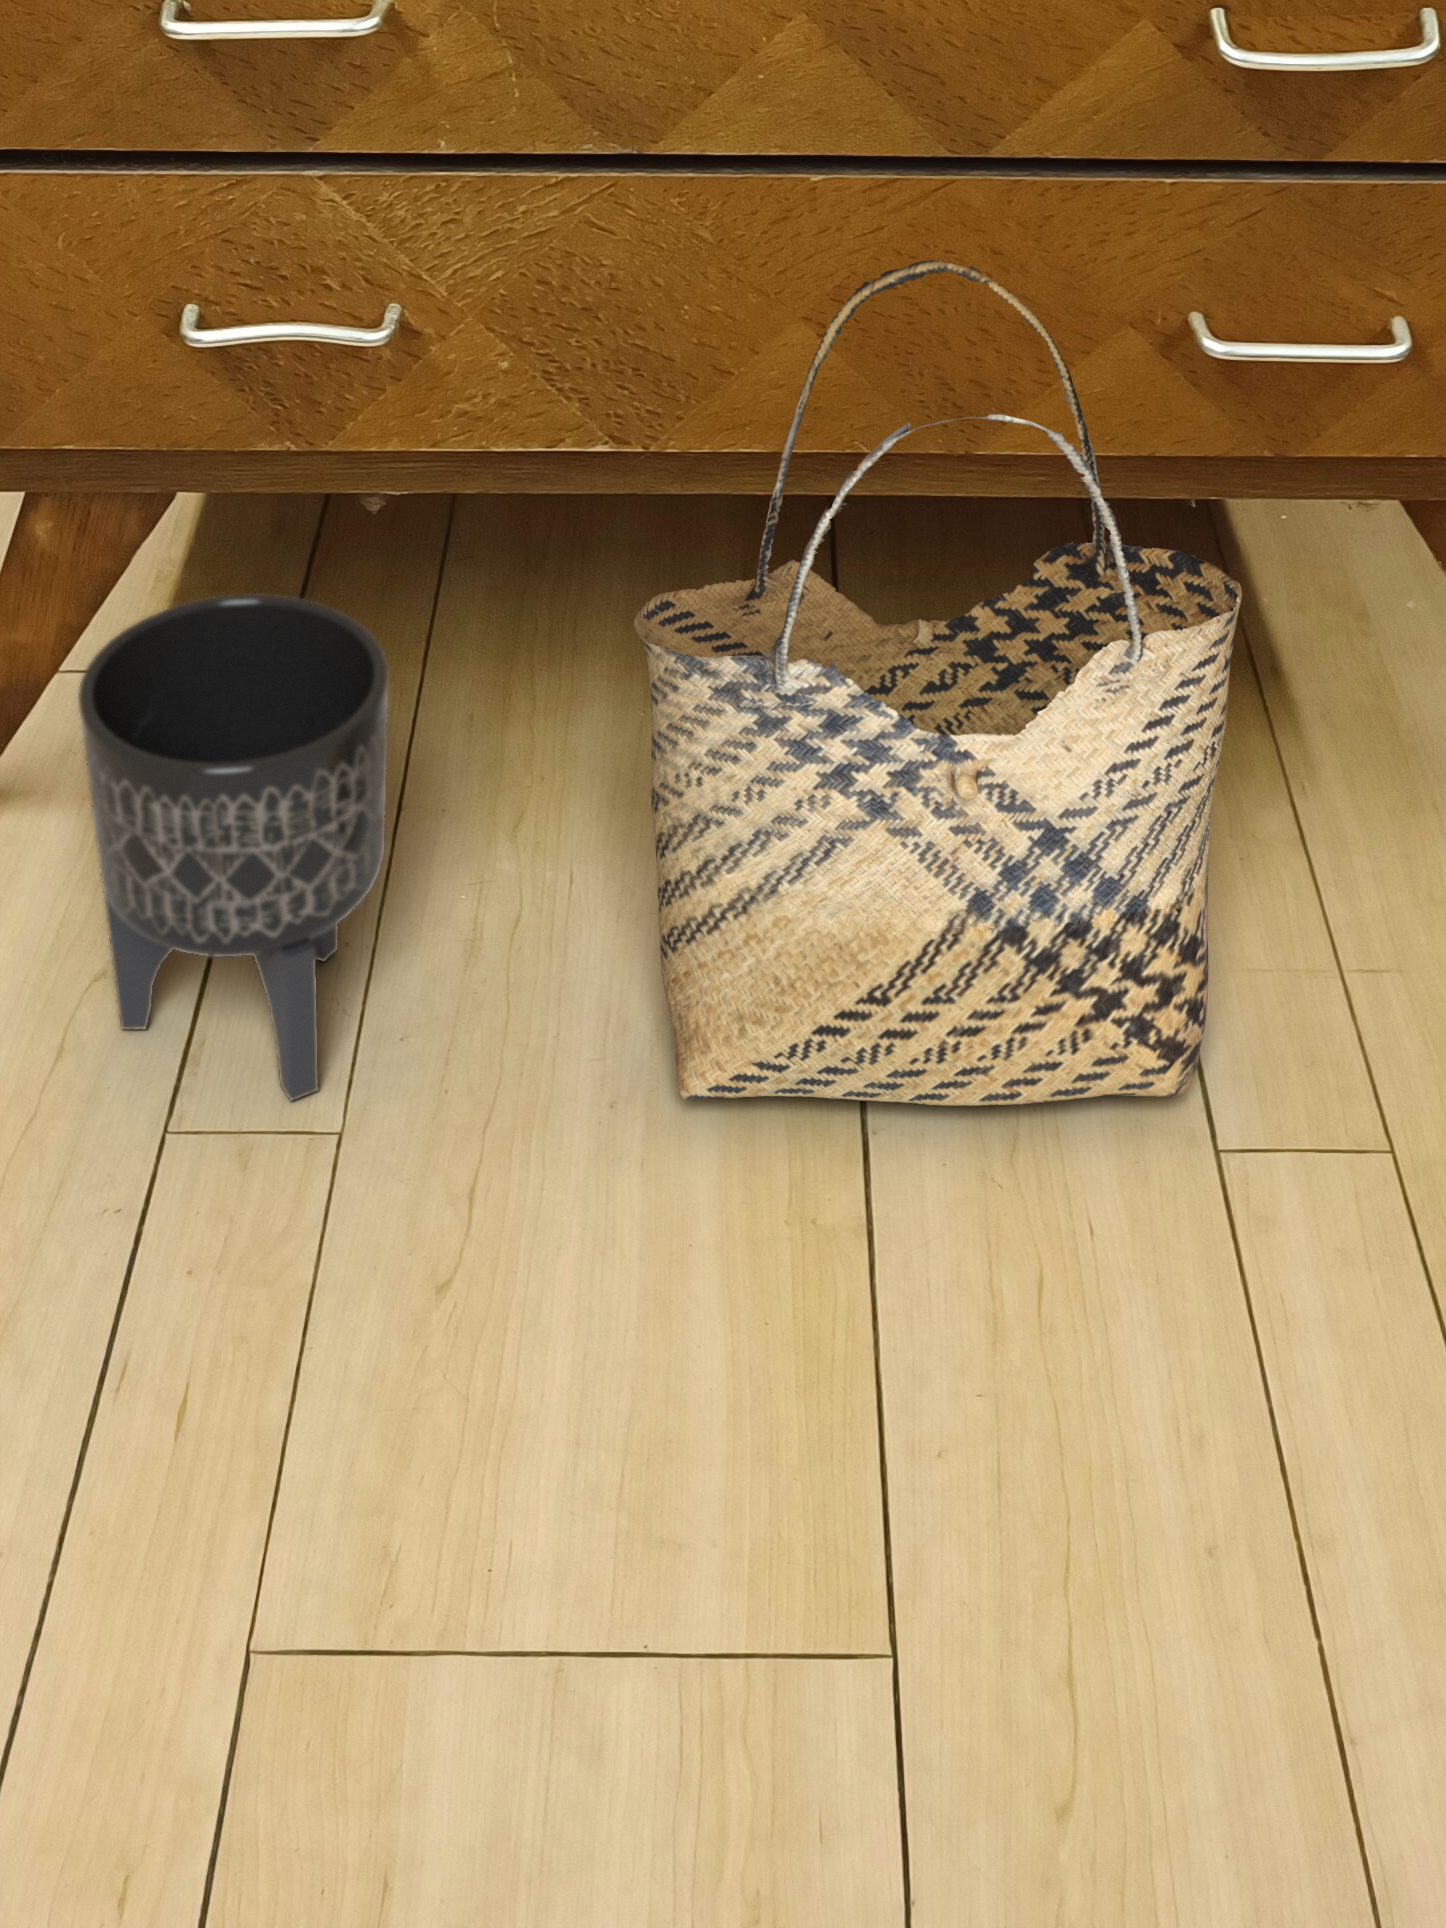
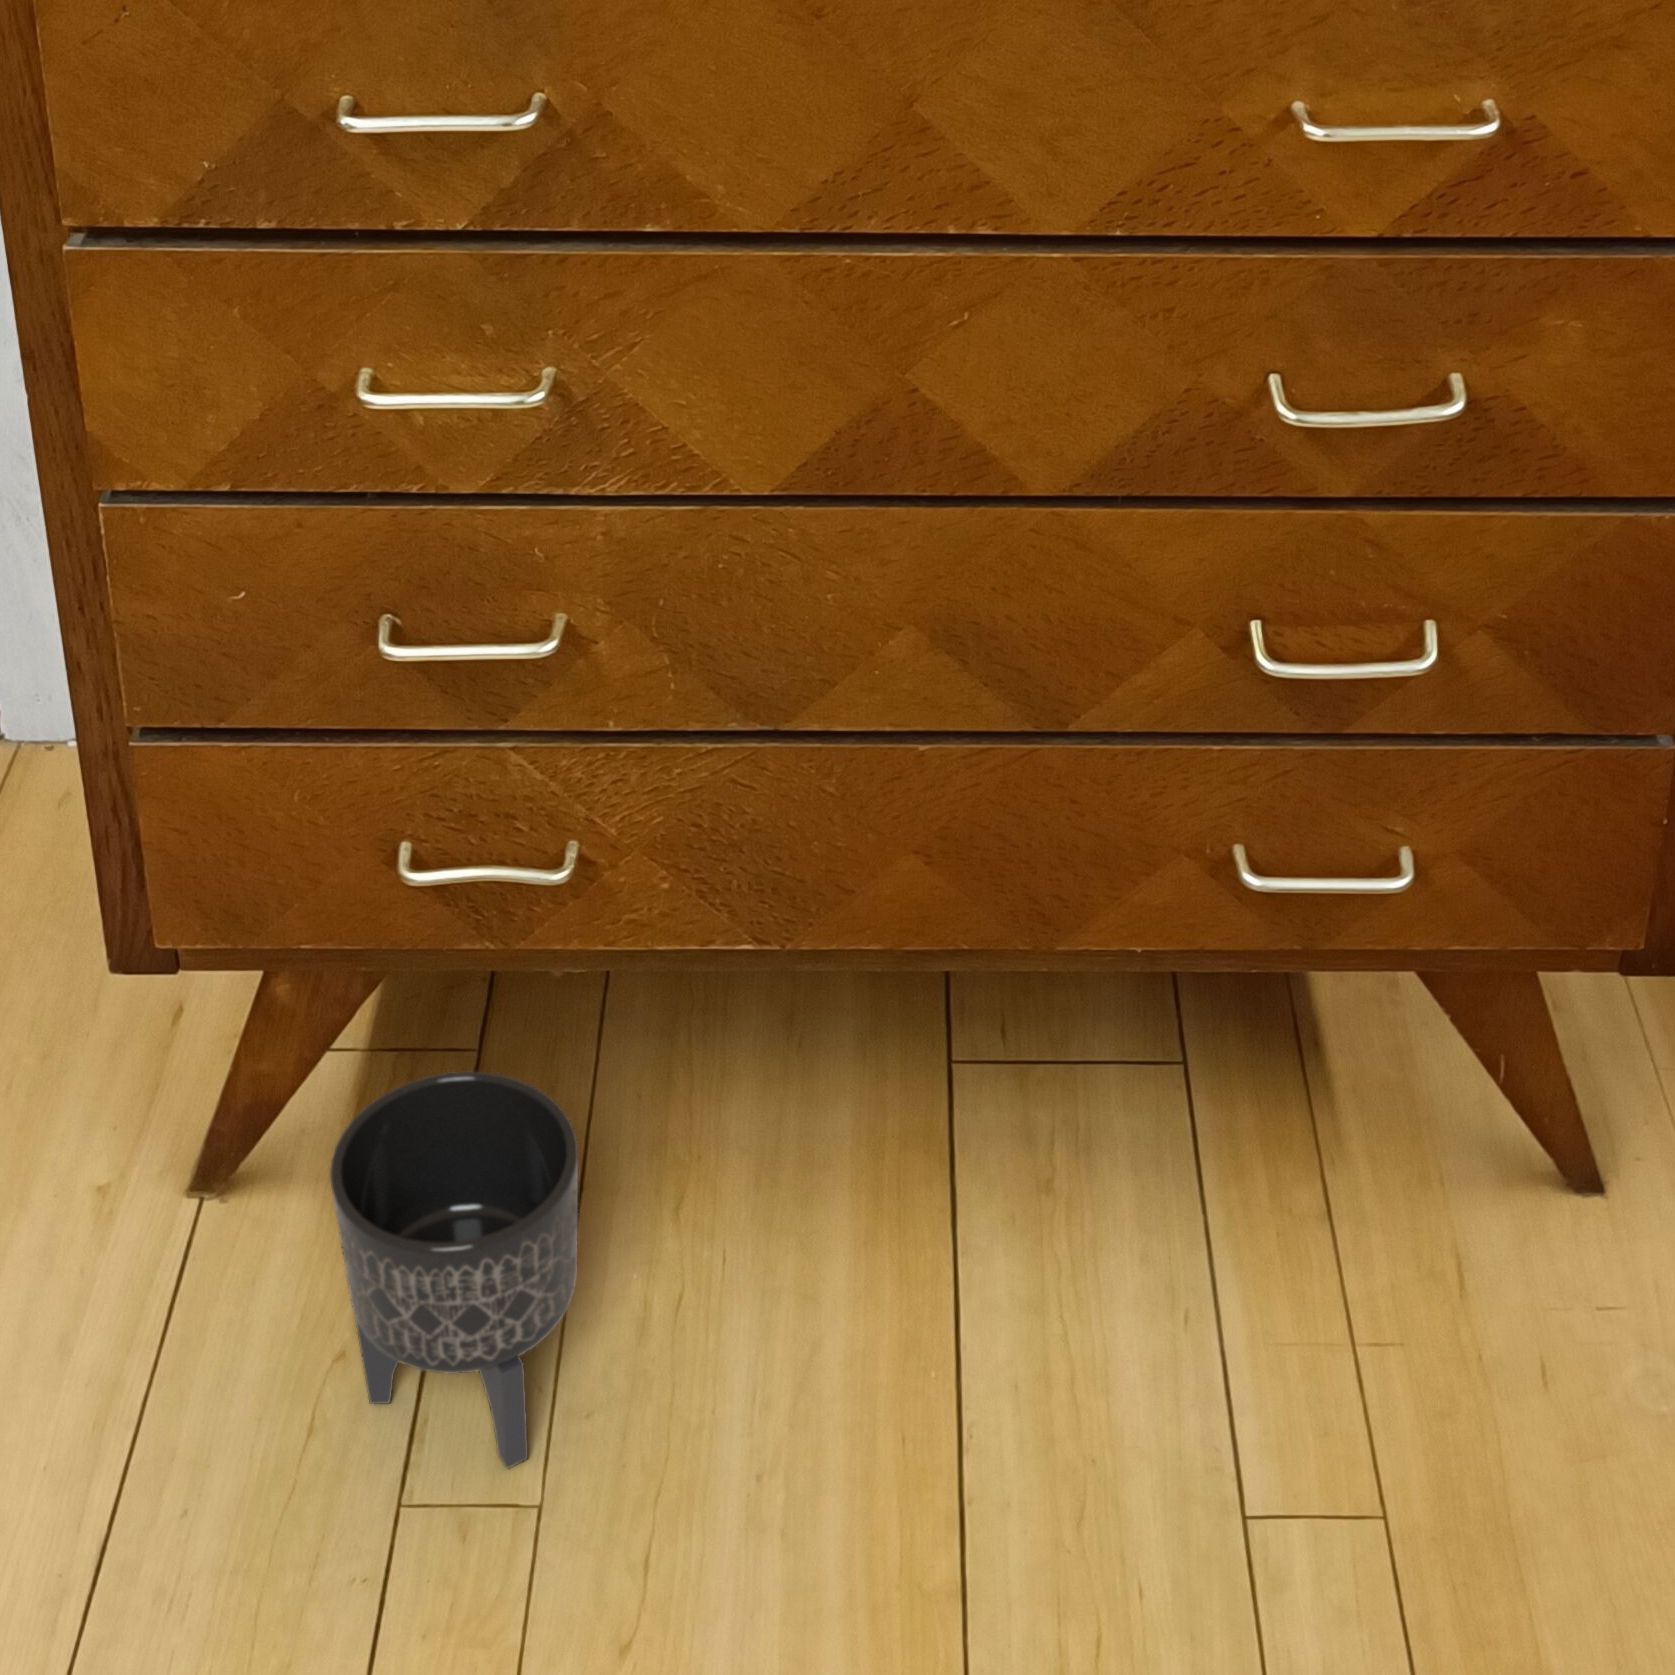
woven basket: present [634,260,1242,1106] -> none [774,830,1262,1475]

